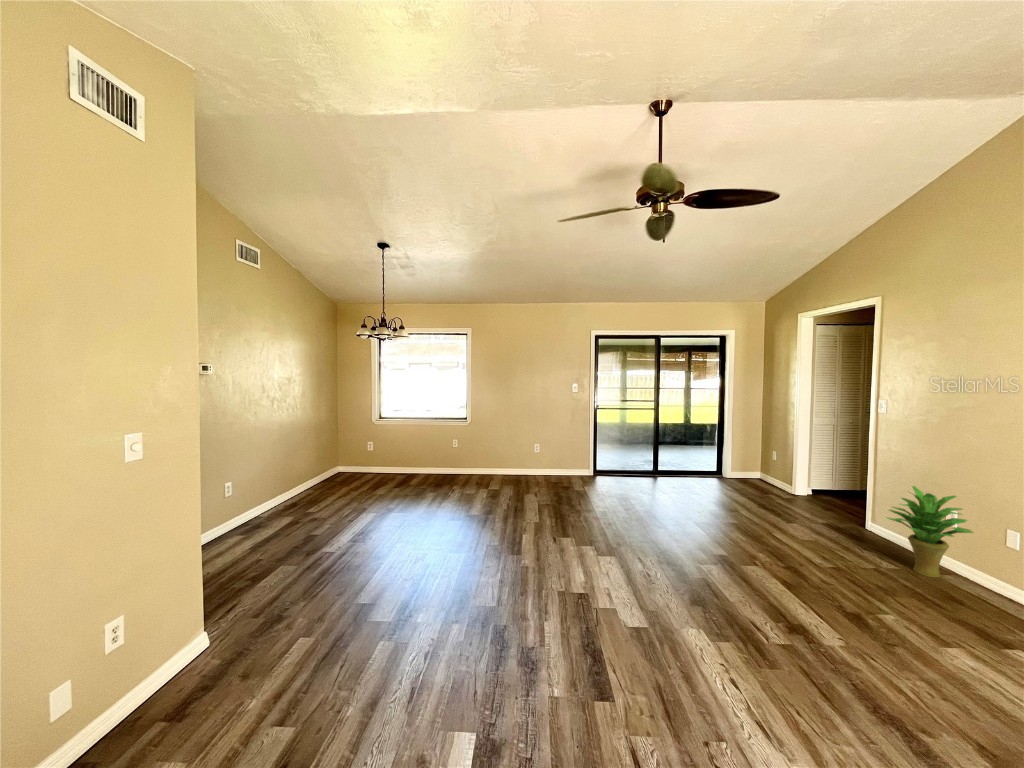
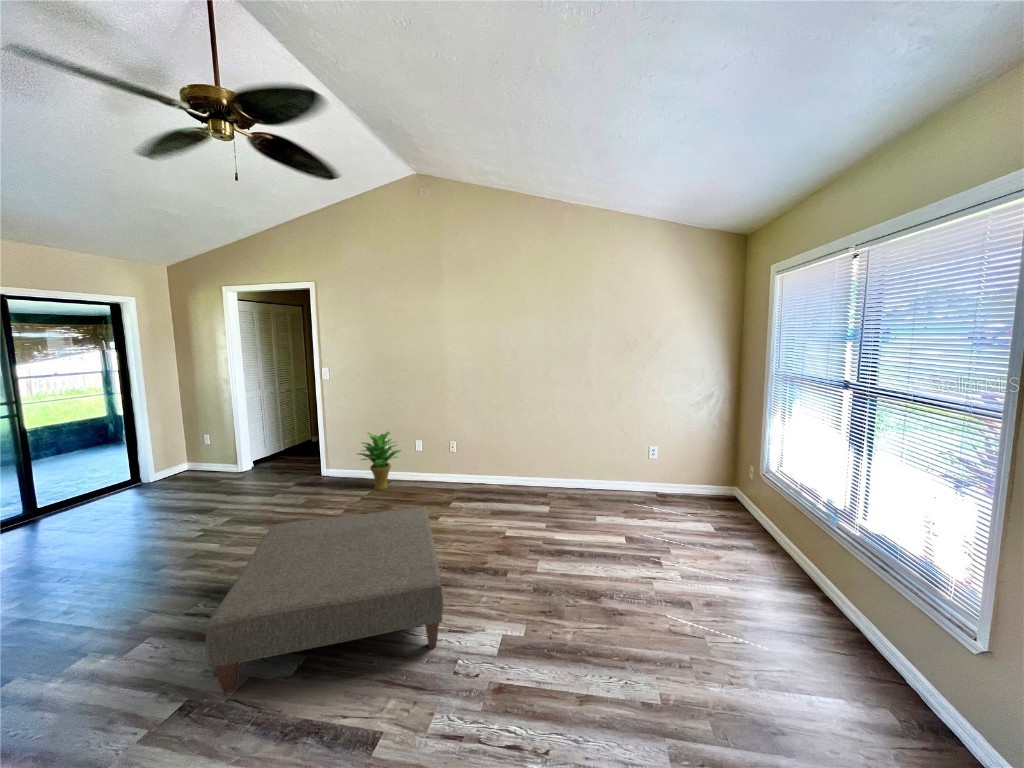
ottoman: none [591,526,866,716] -> present [205,507,443,694]

